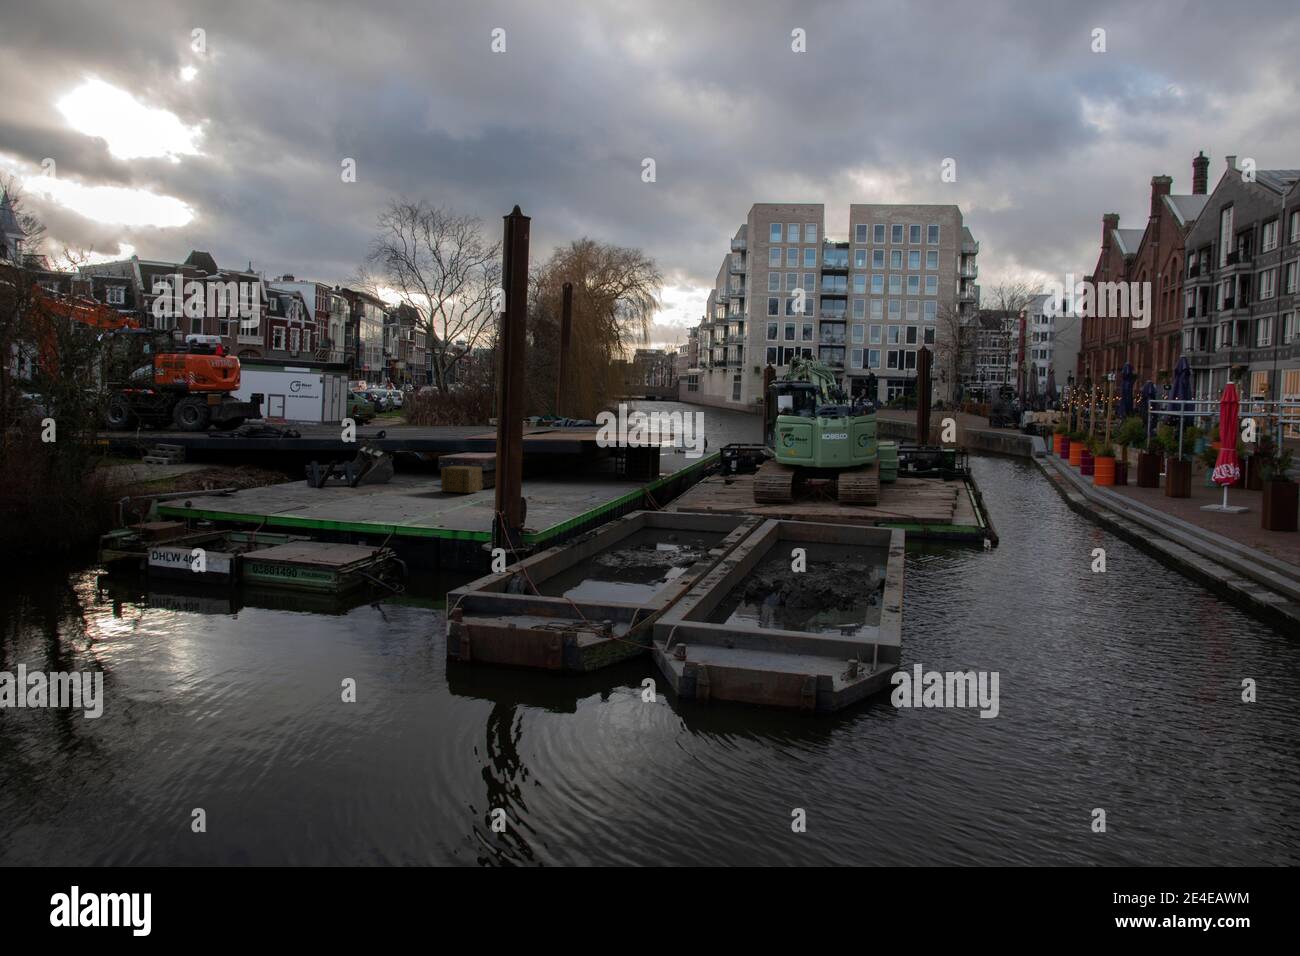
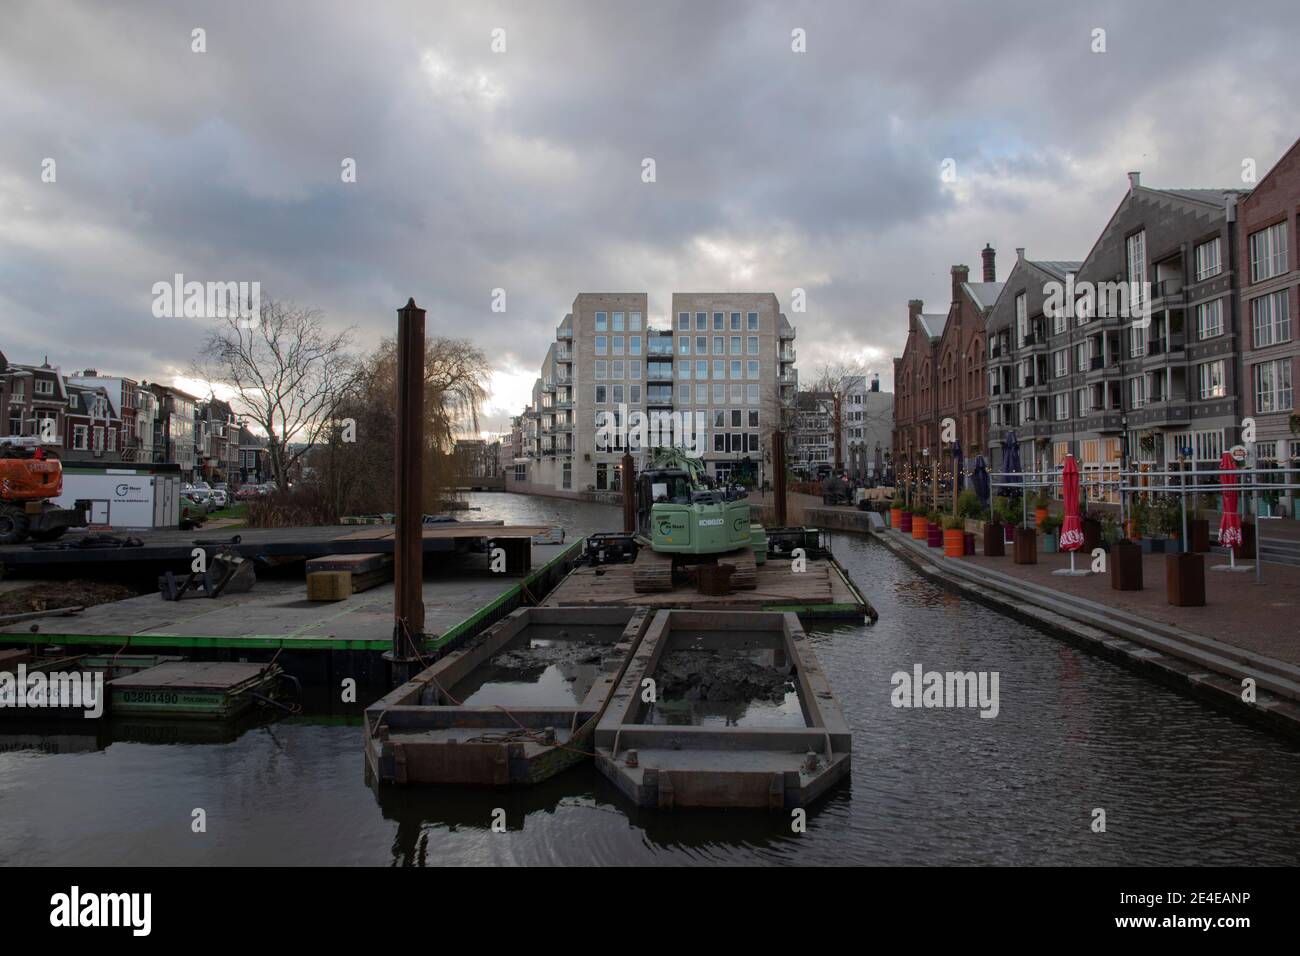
wooden crate: none [813,478,853,510] -> present [697,563,737,596]

